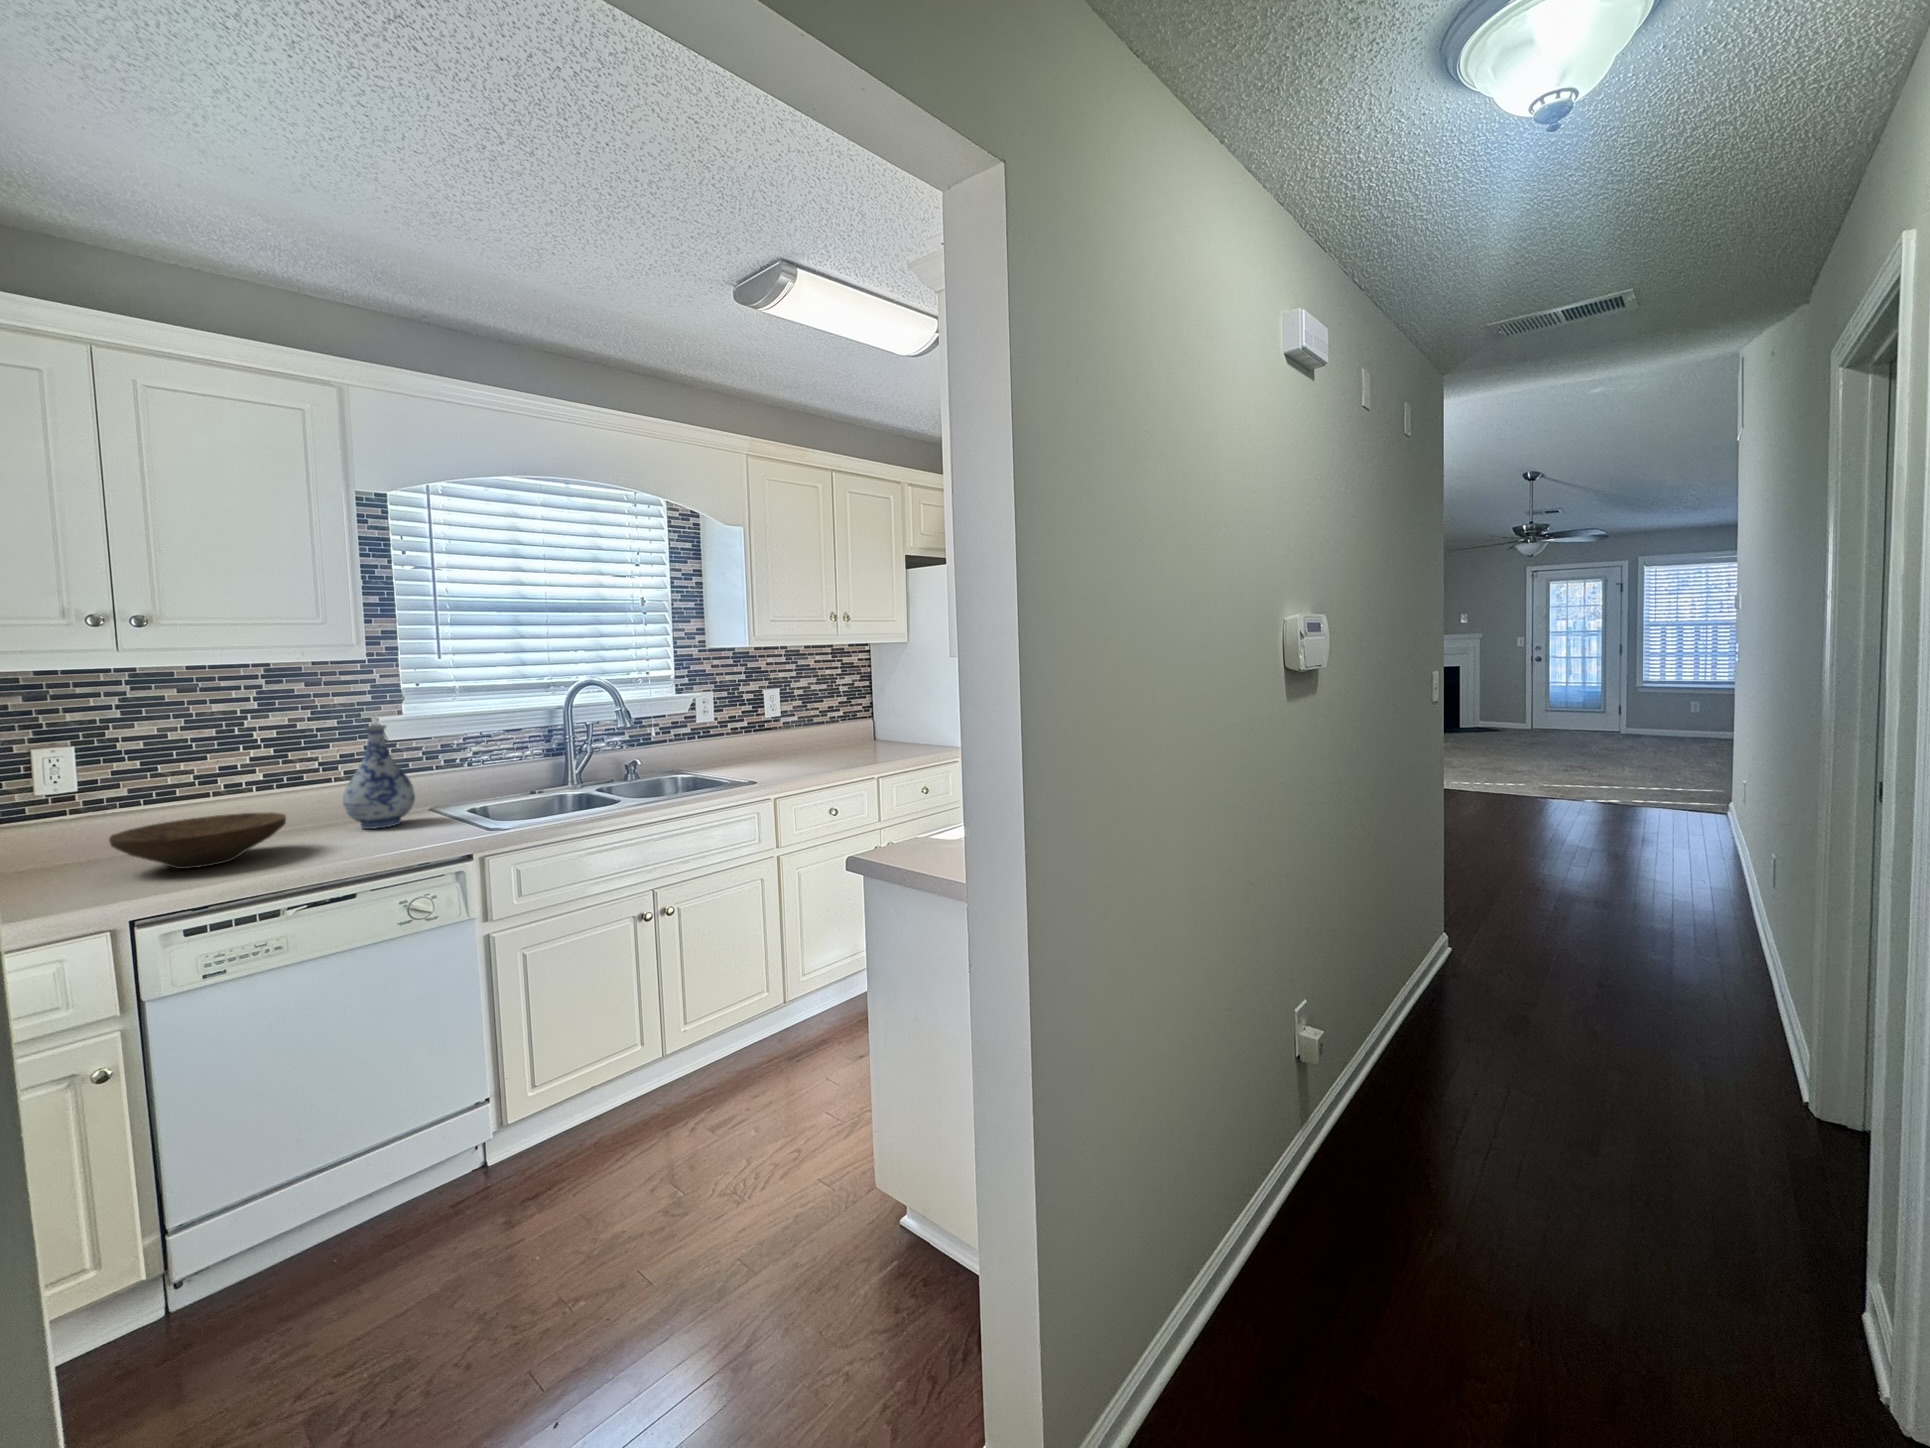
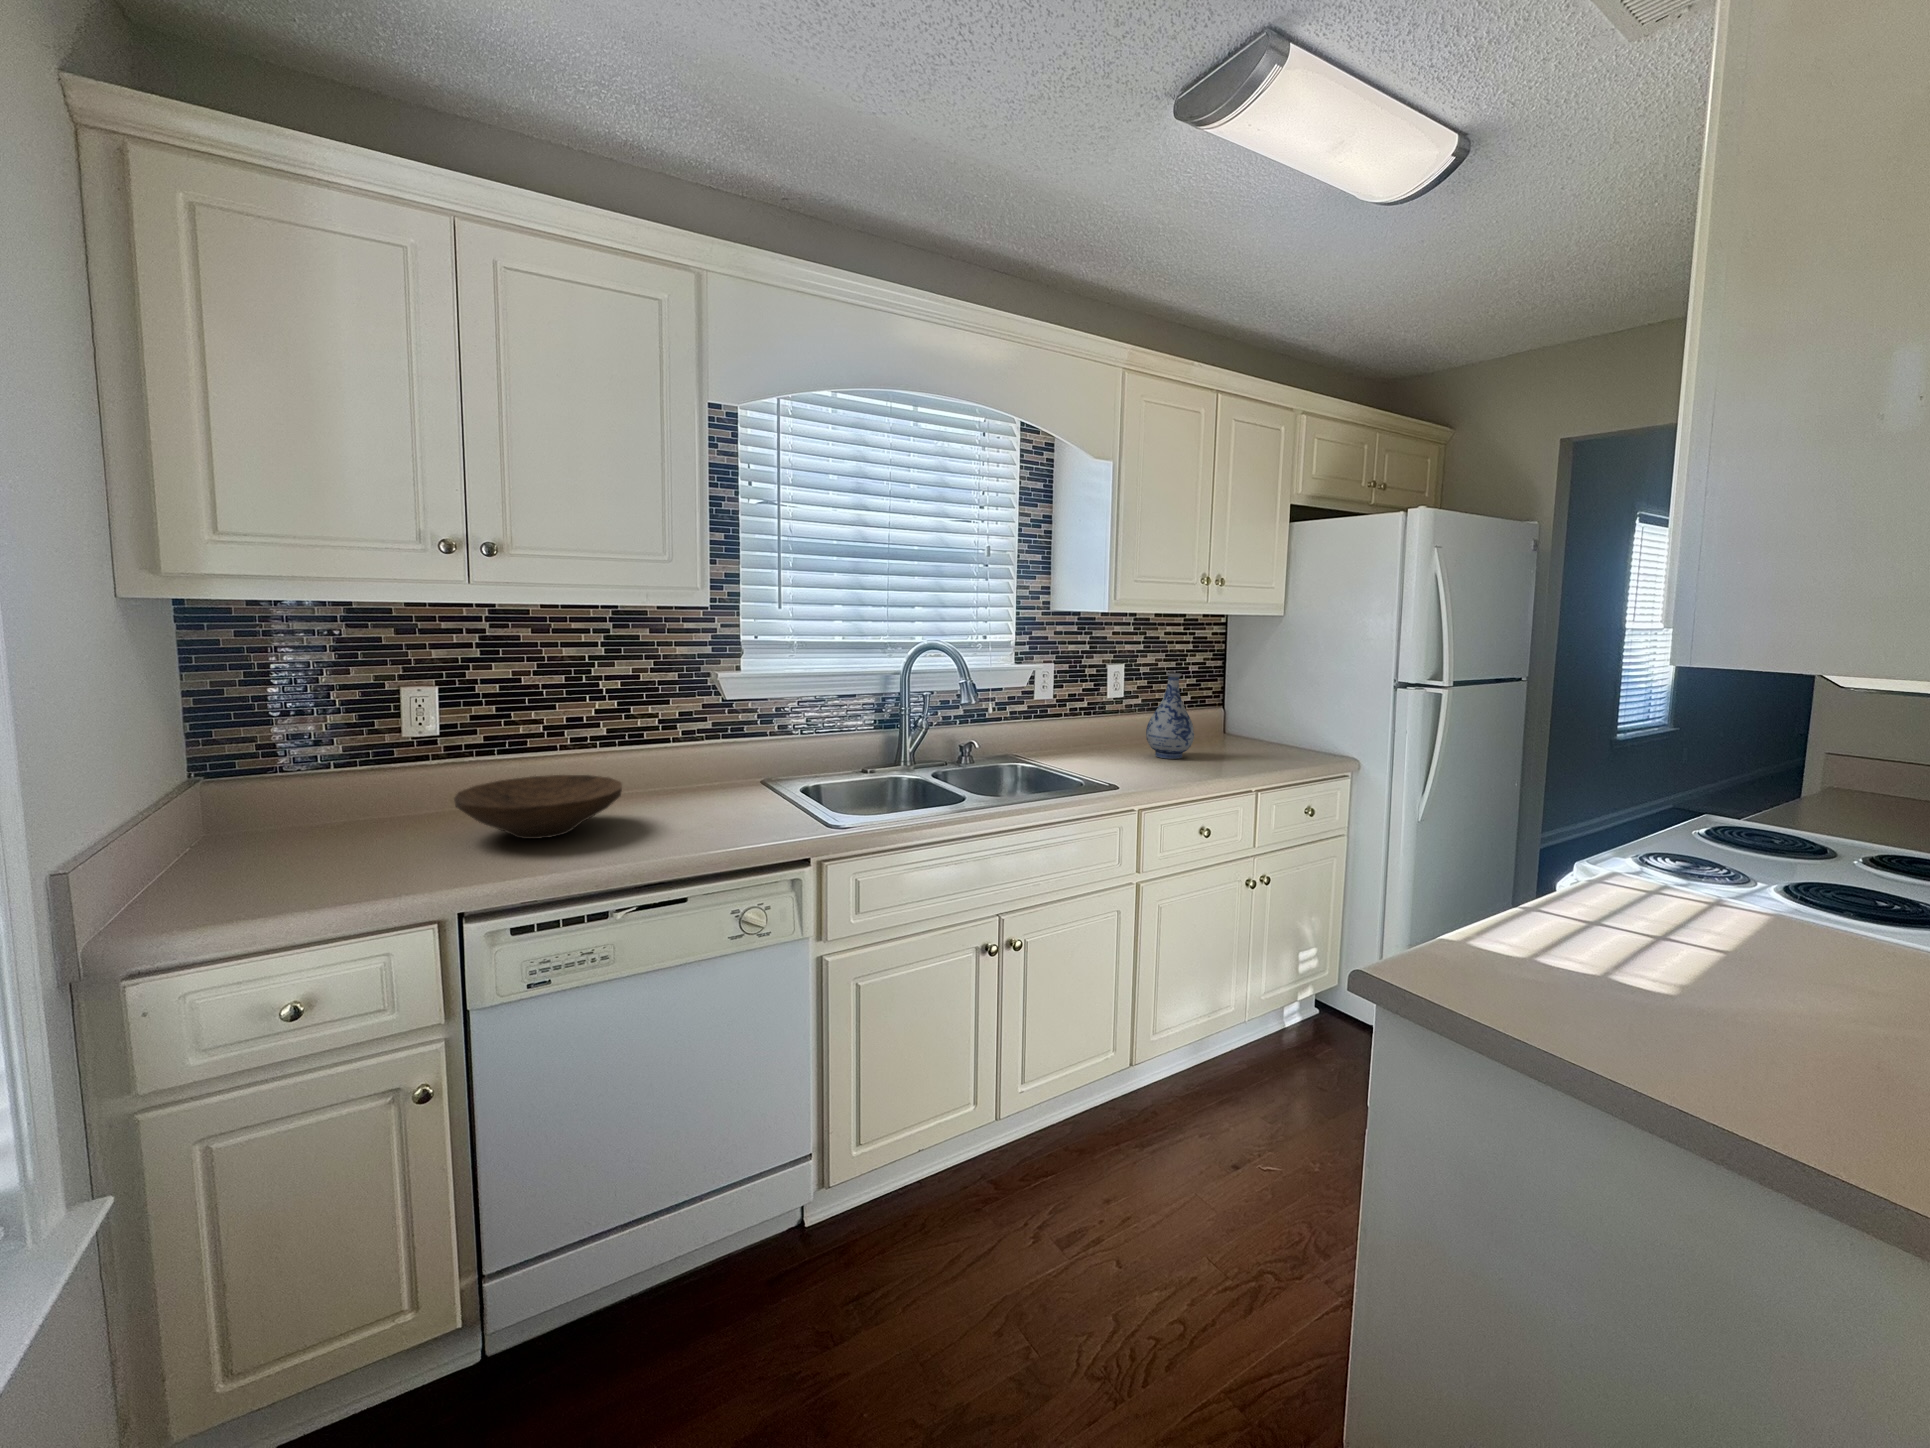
vase: present [343,725,415,829] -> present [1146,673,1194,759]

